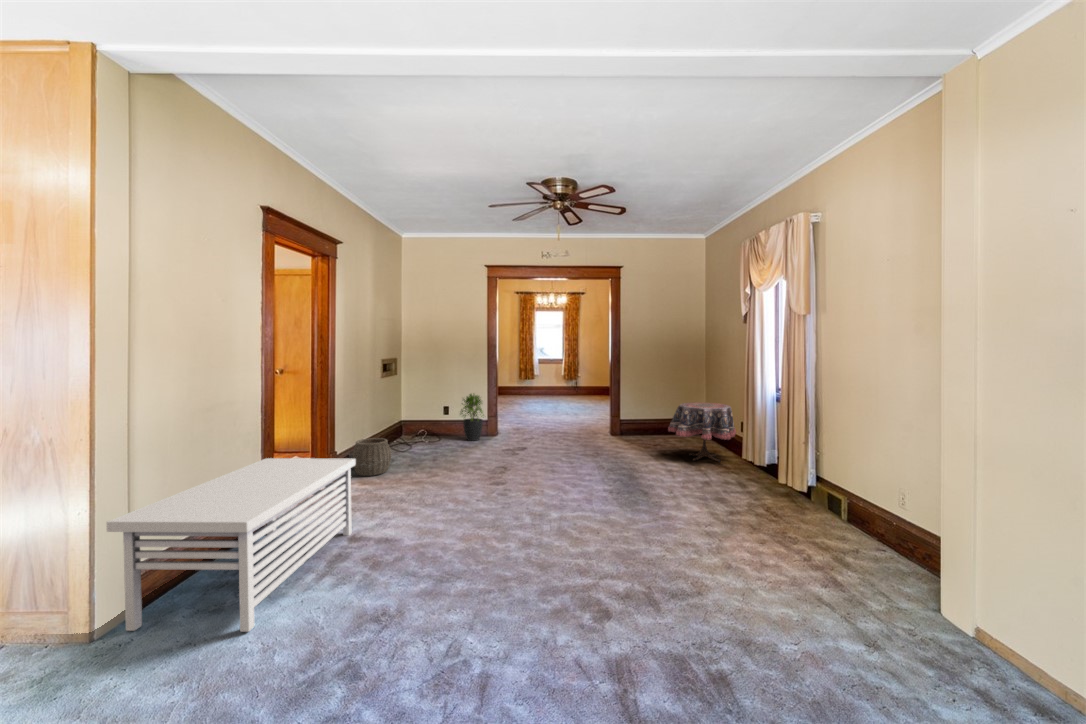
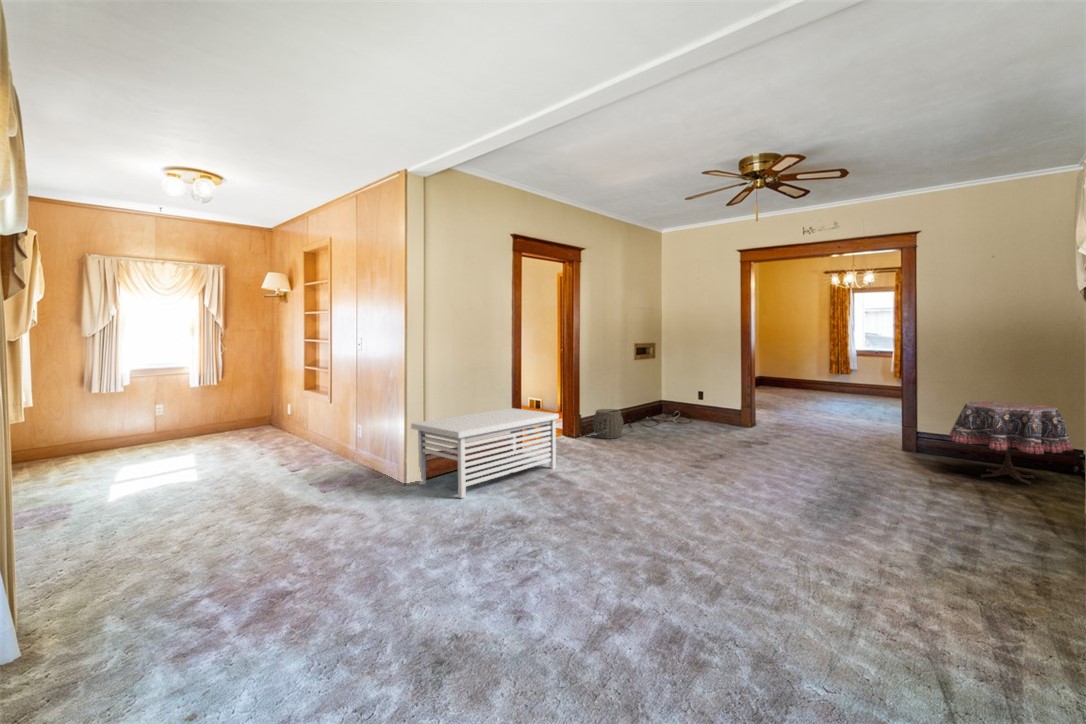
potted plant: present [460,394,483,441] -> none [706,378,734,426]

